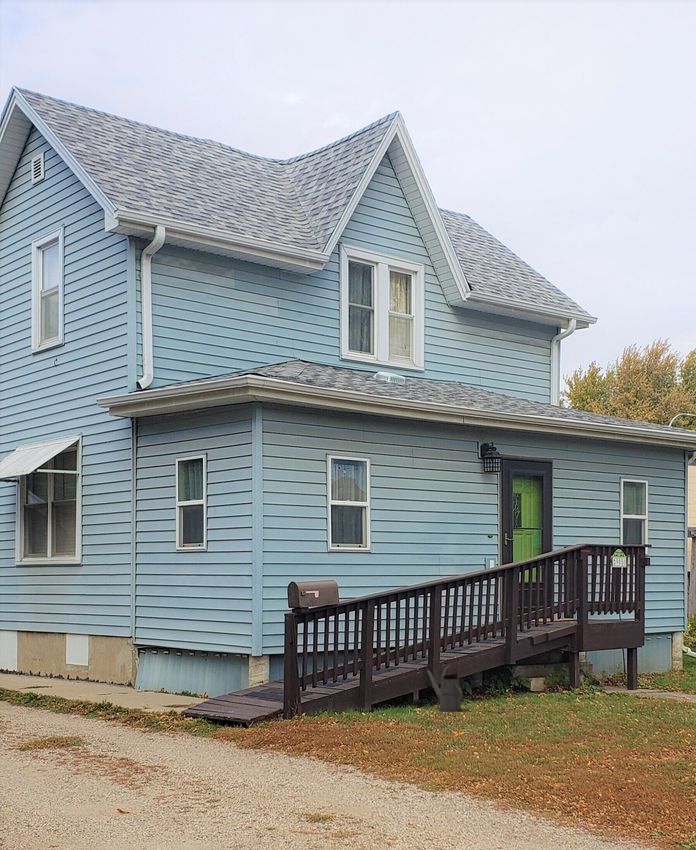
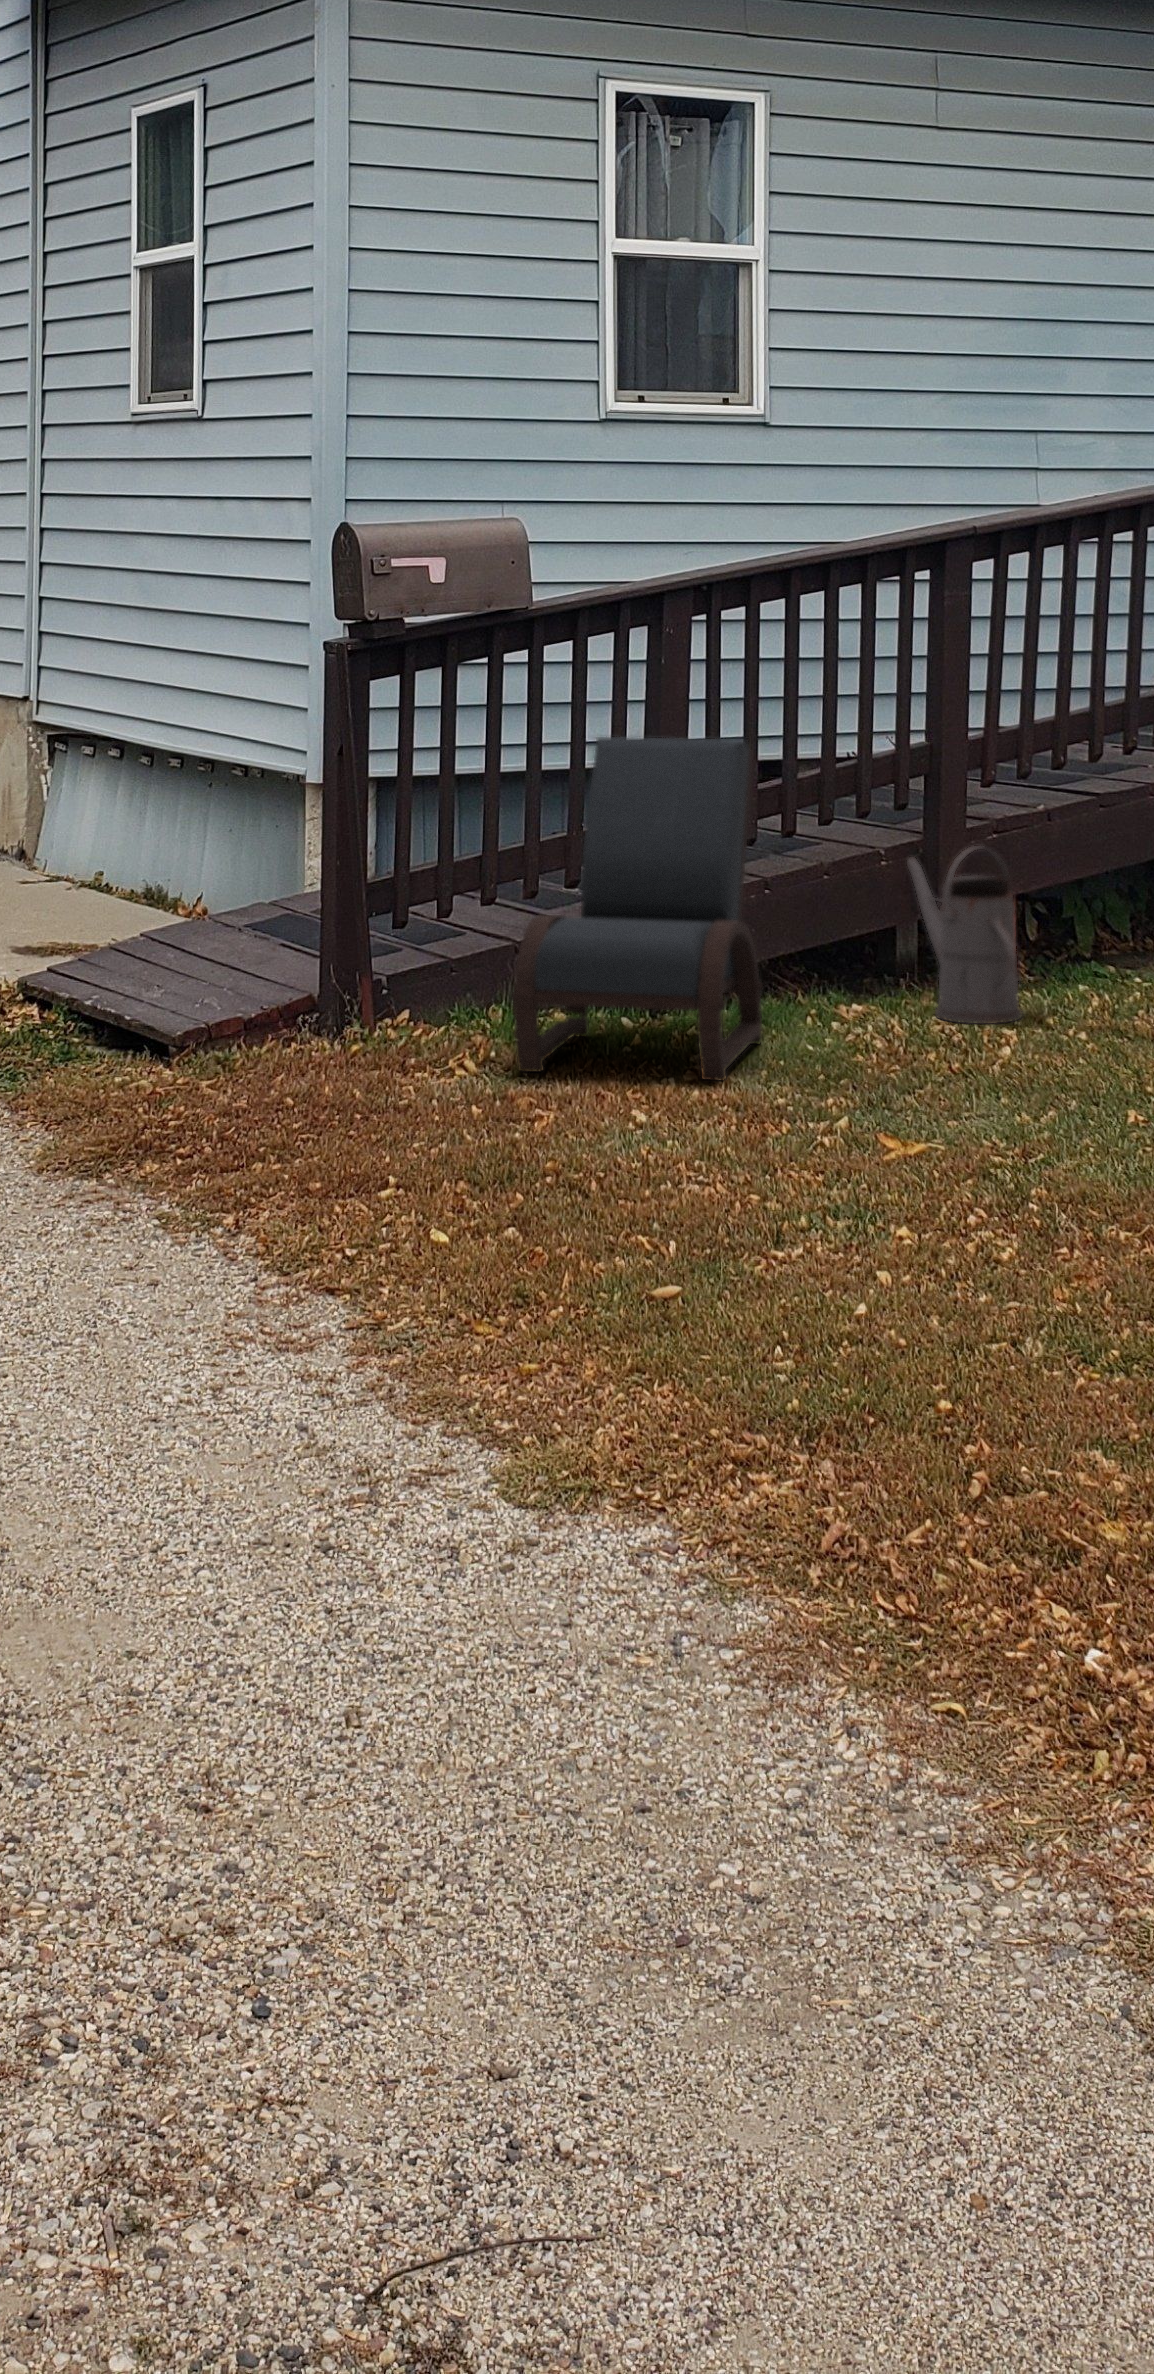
lounge chair: none [346,639,401,725] -> present [511,737,762,1081]

